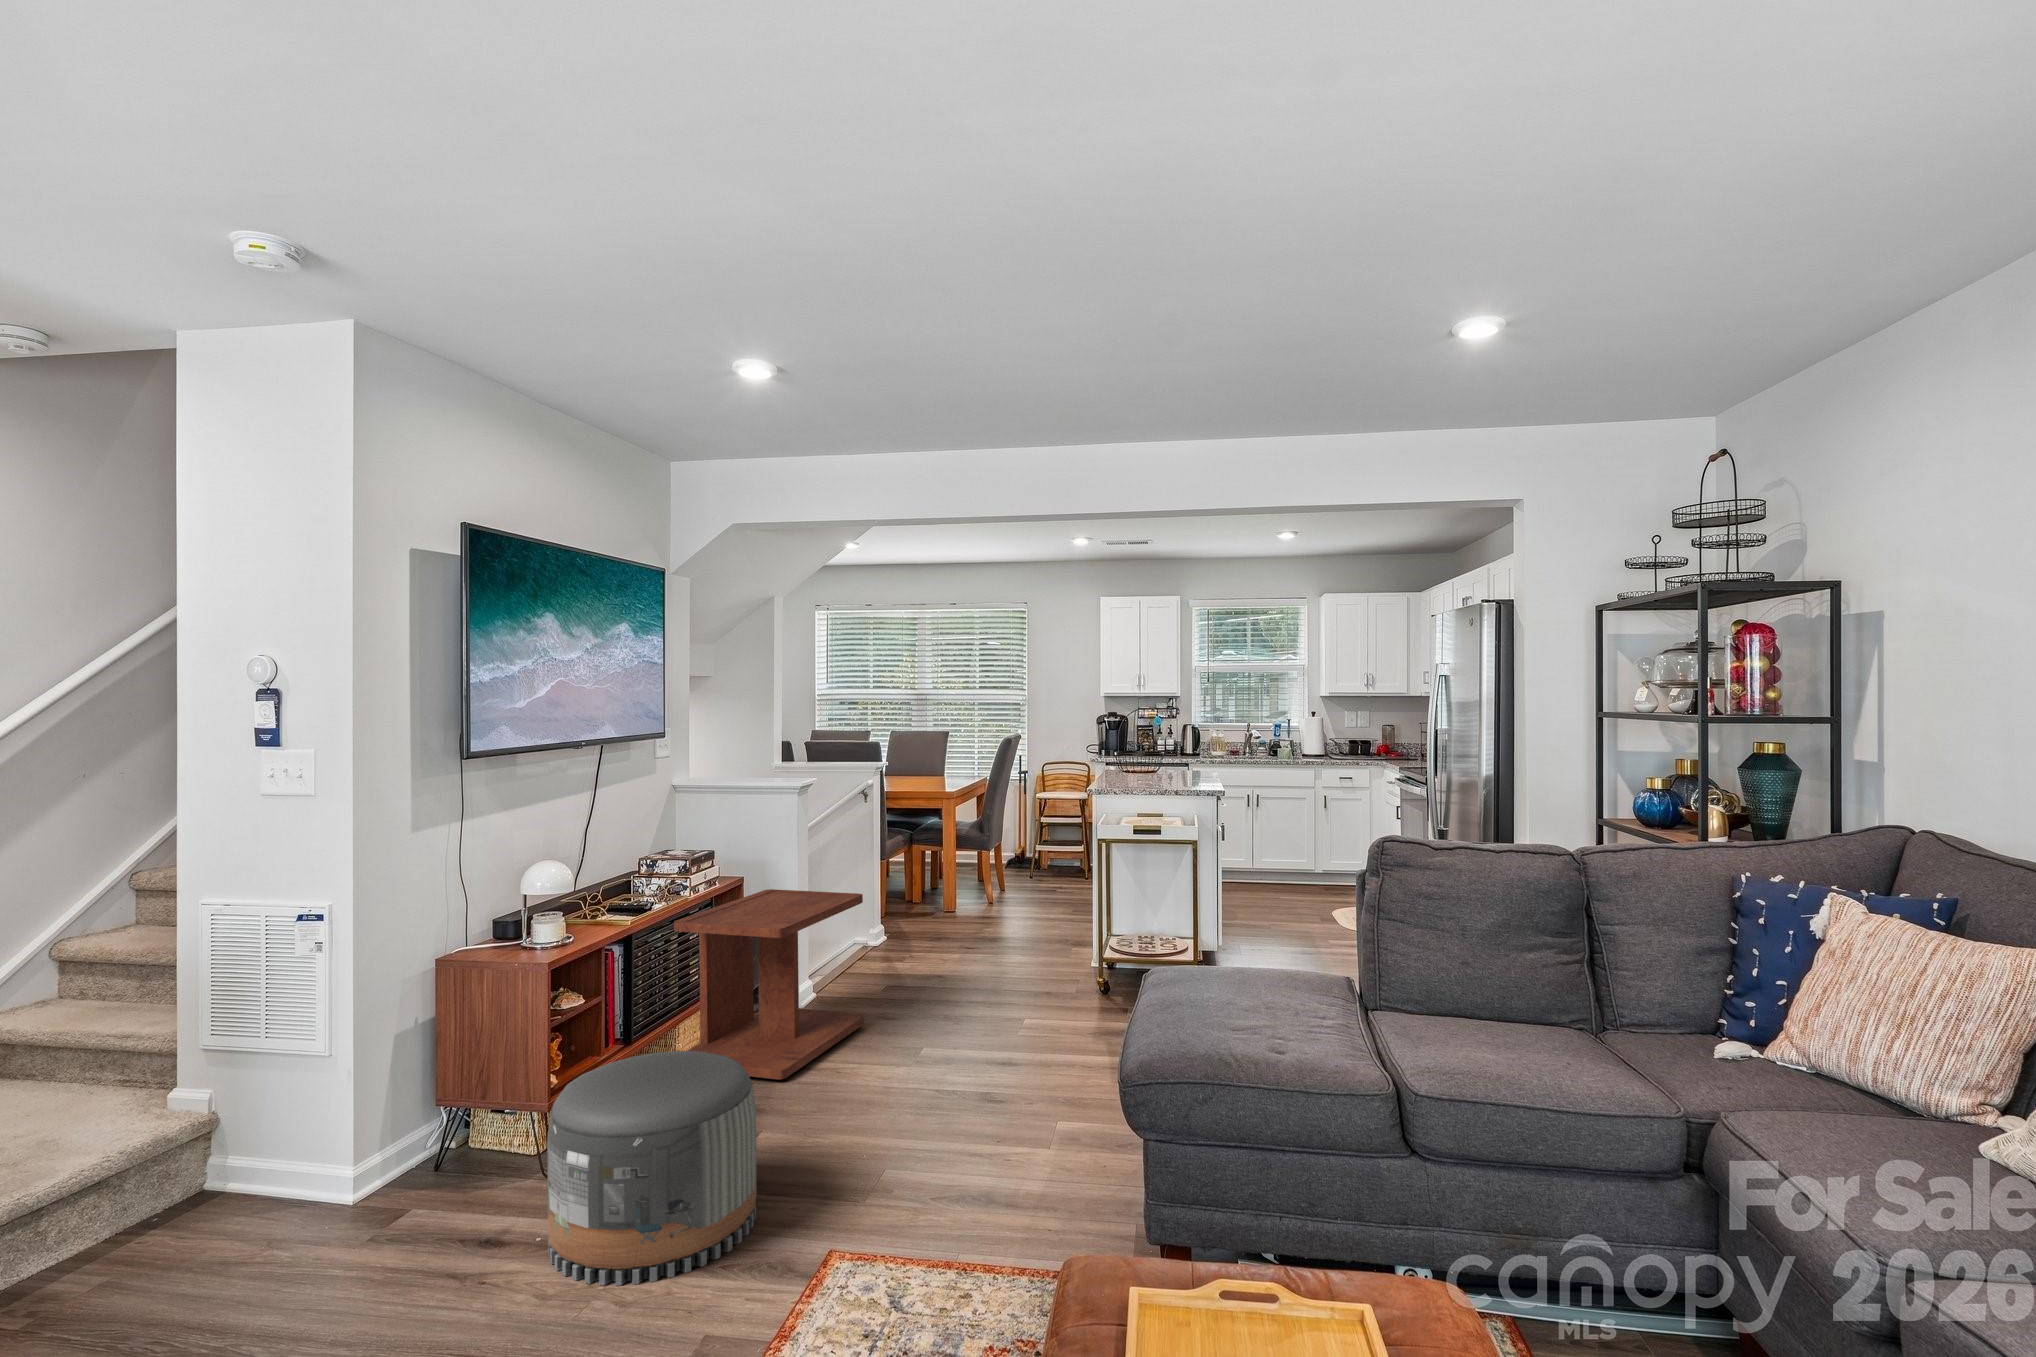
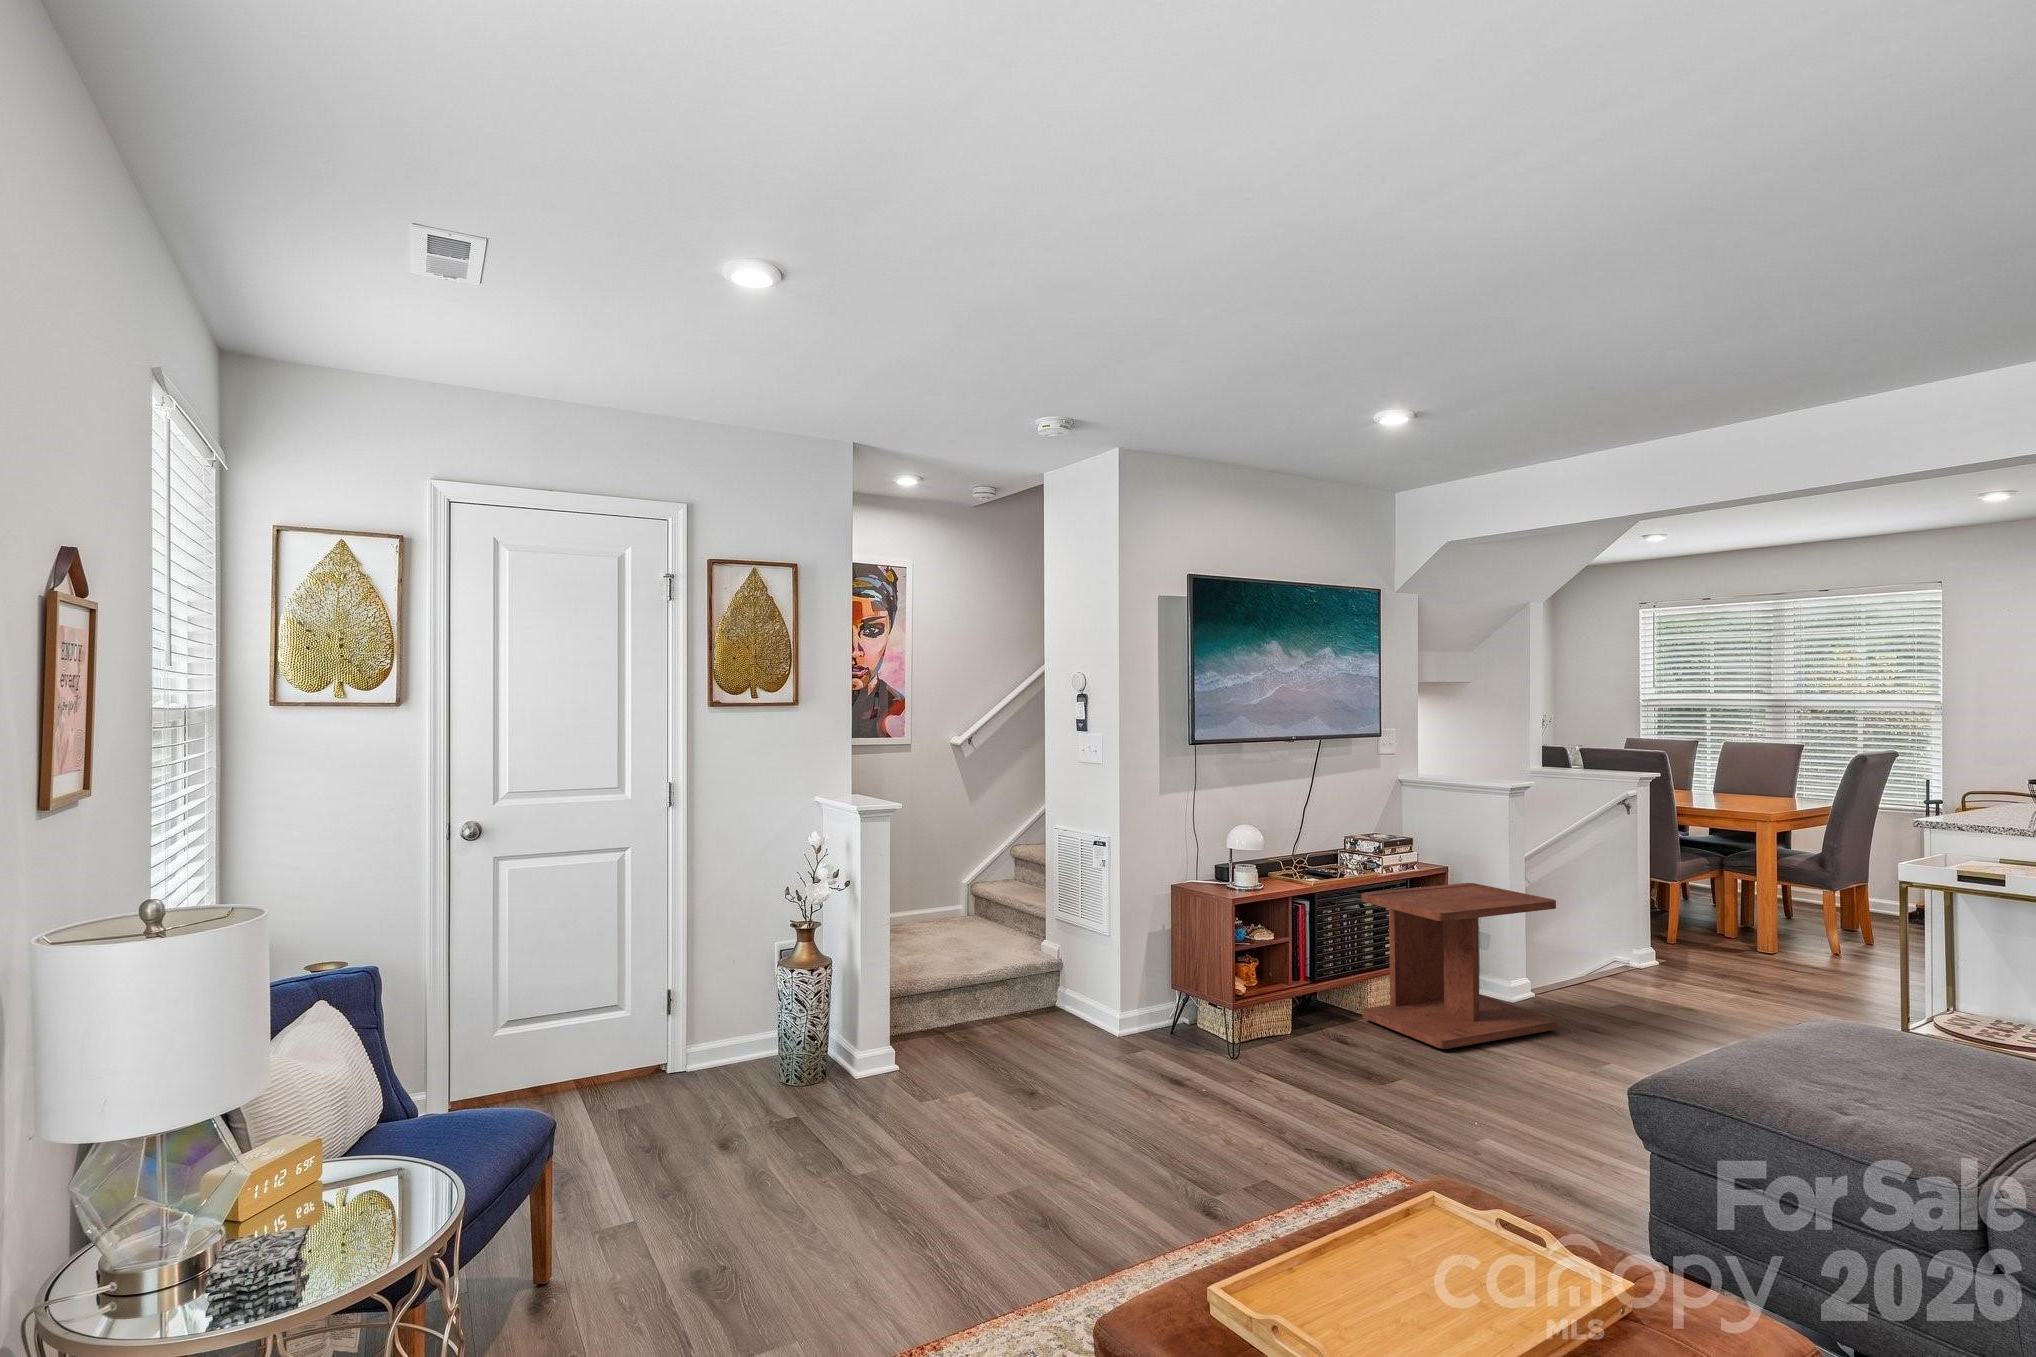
pouf: present [547,1051,757,1286] -> none [1201,979,1354,1140]

